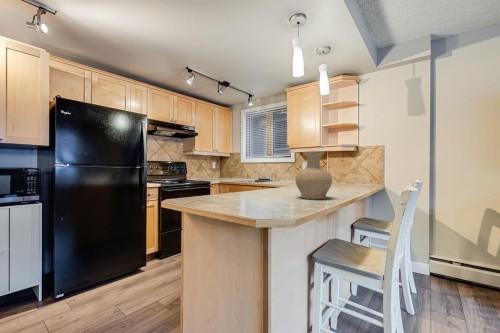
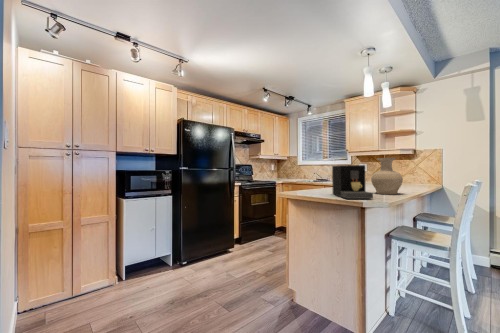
coffee maker: none [243,160,283,208] -> present [332,165,373,199]

